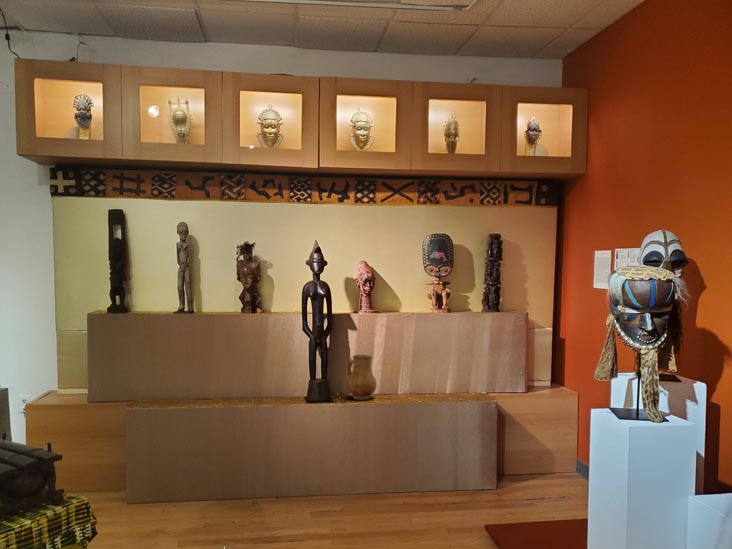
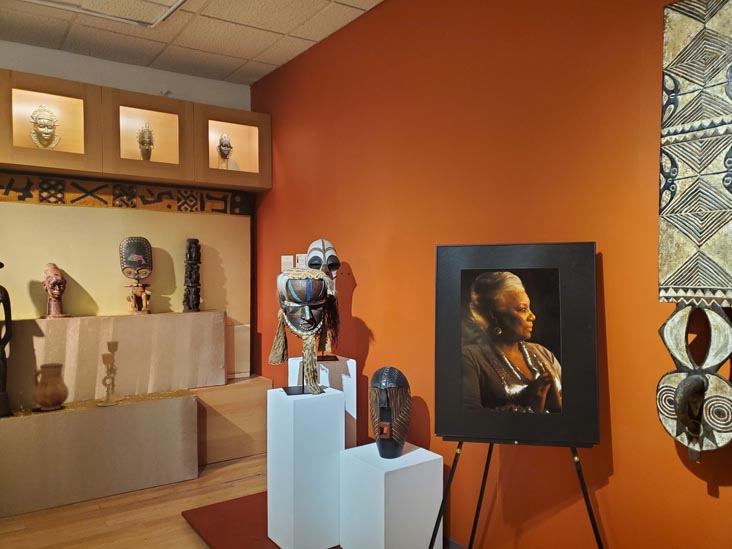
candlestick: none [402,337,427,402] -> present [97,341,125,406]

